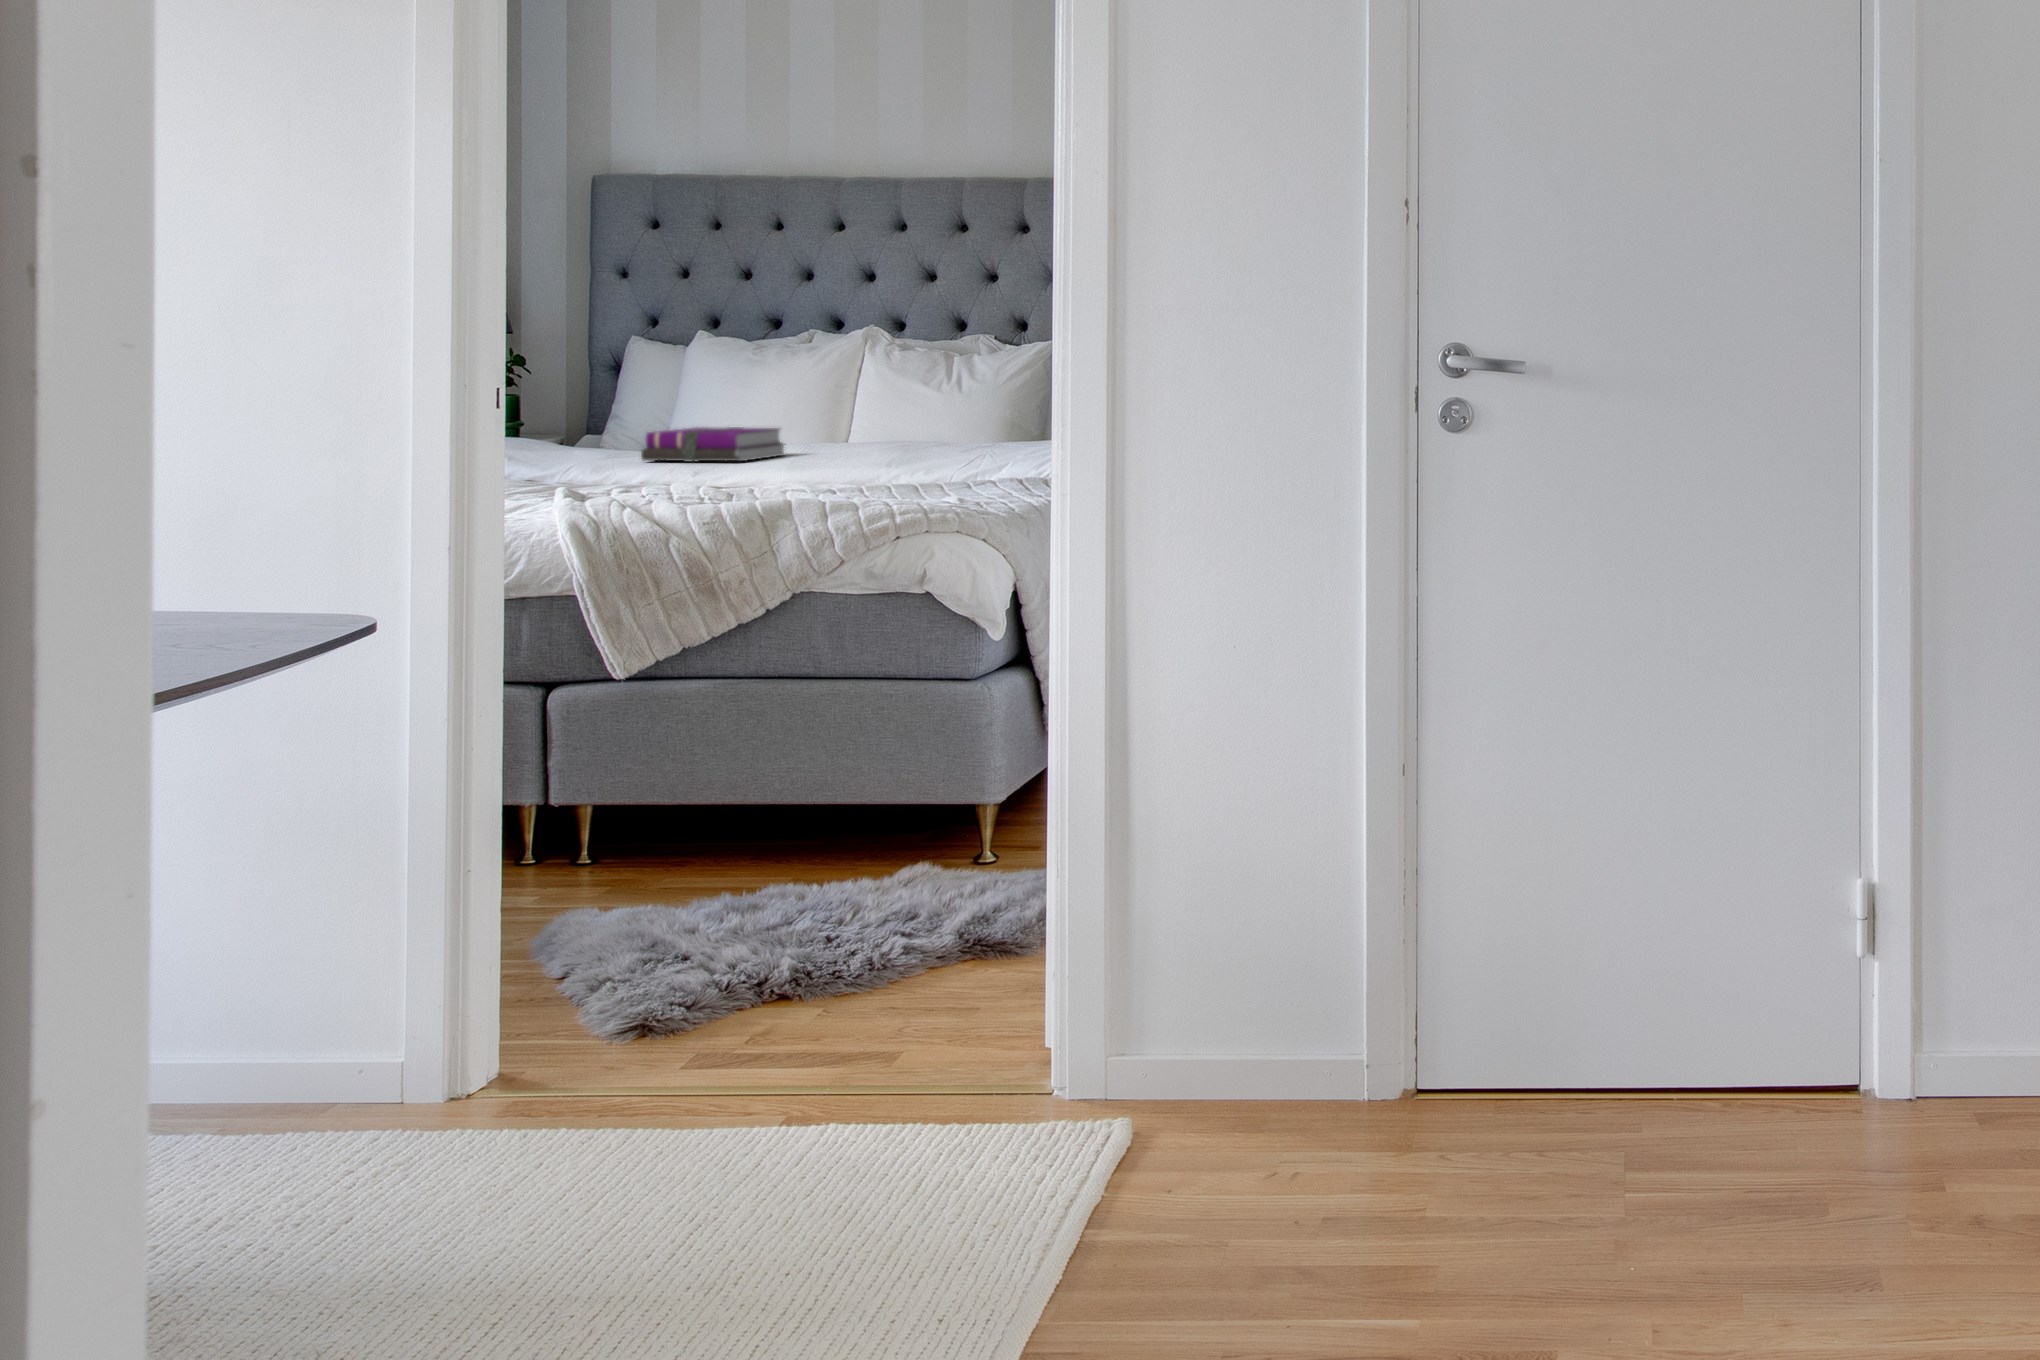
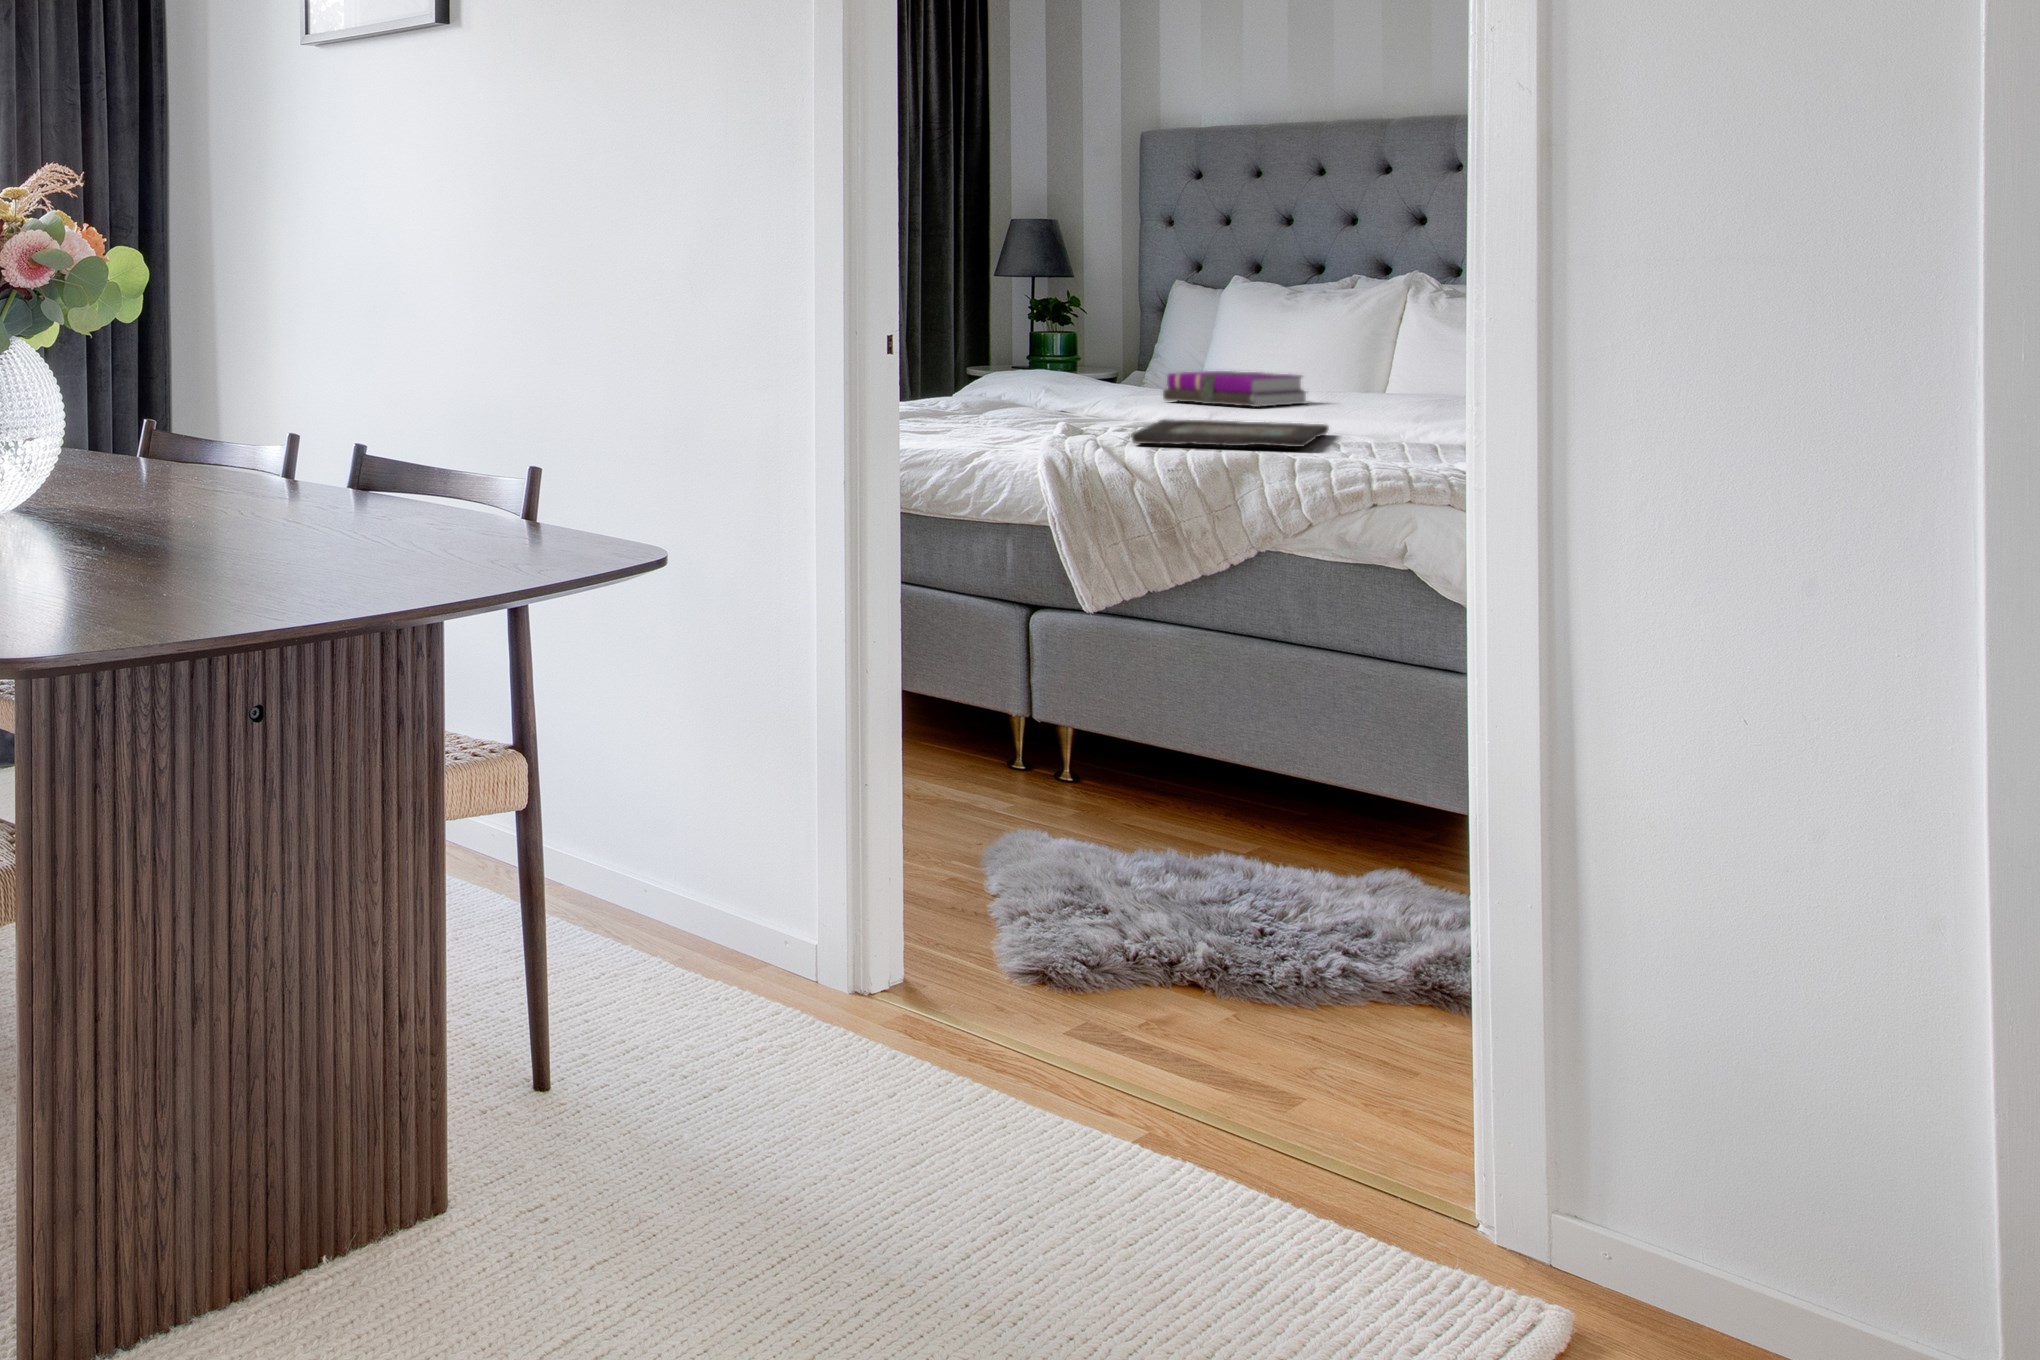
decorative tray: none [652,473,830,504] -> present [1131,419,1329,447]

